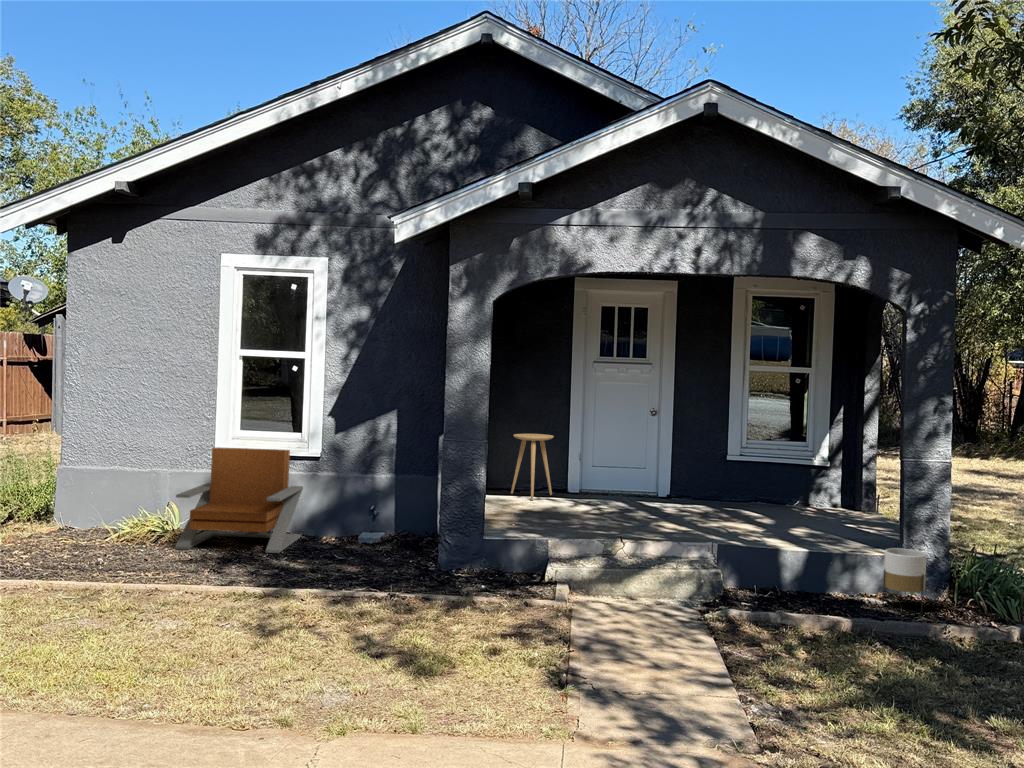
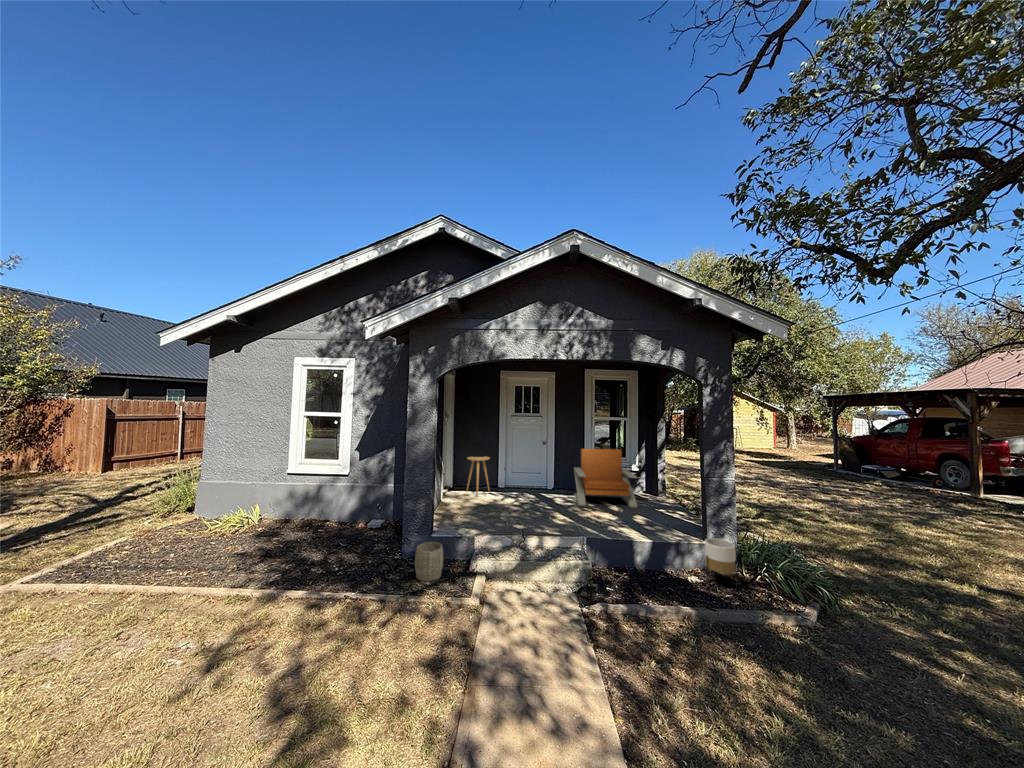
lounge chair: present [175,447,303,553] -> present [574,449,638,508]
woven basket: none [459,542,499,589] -> present [415,542,443,581]

